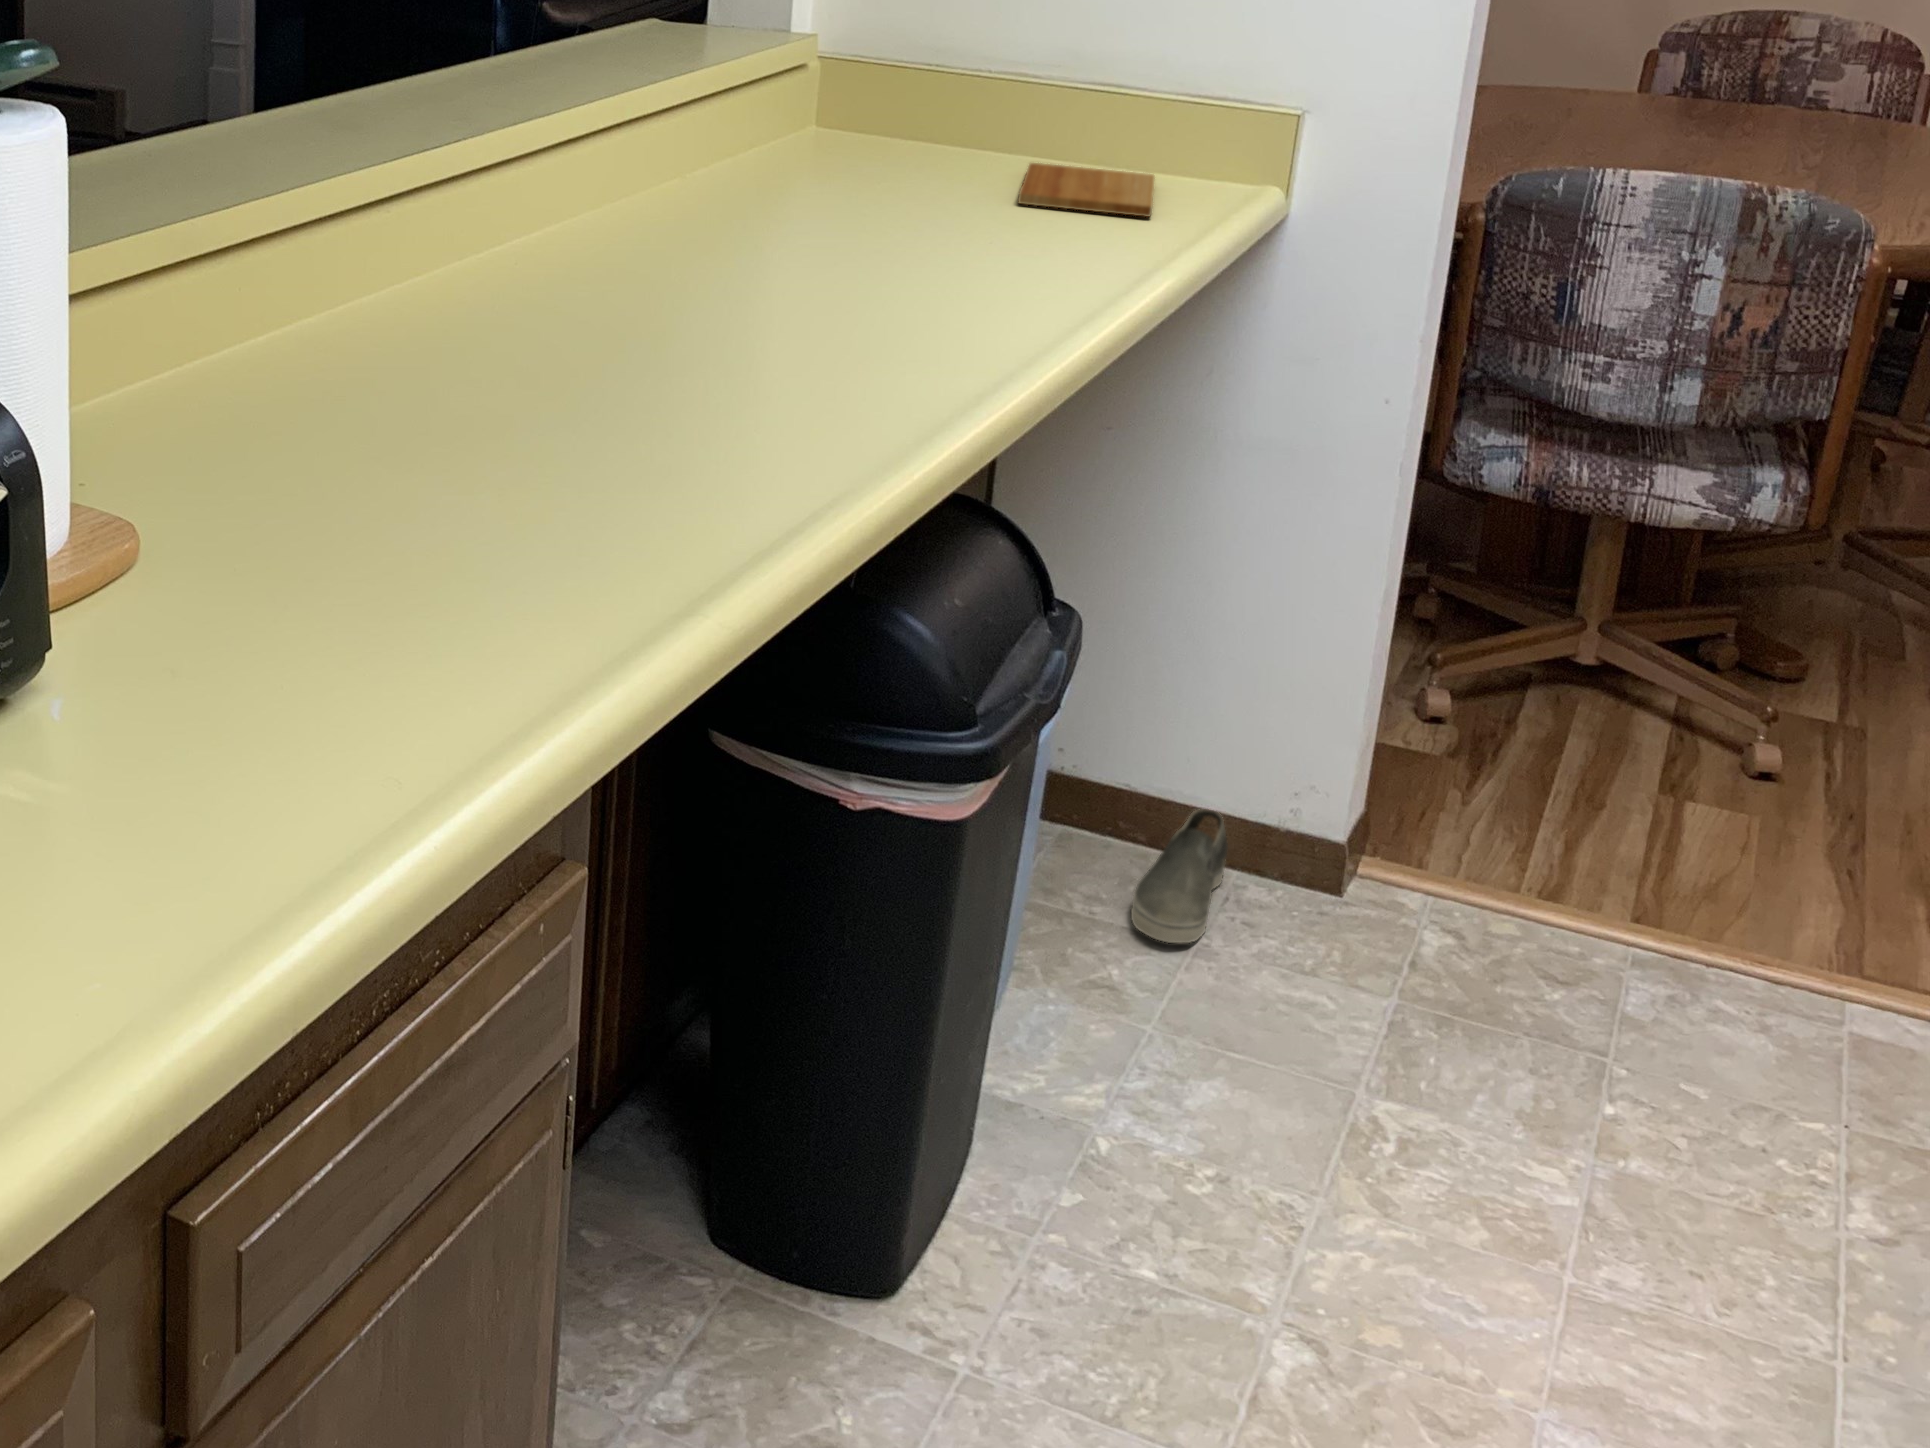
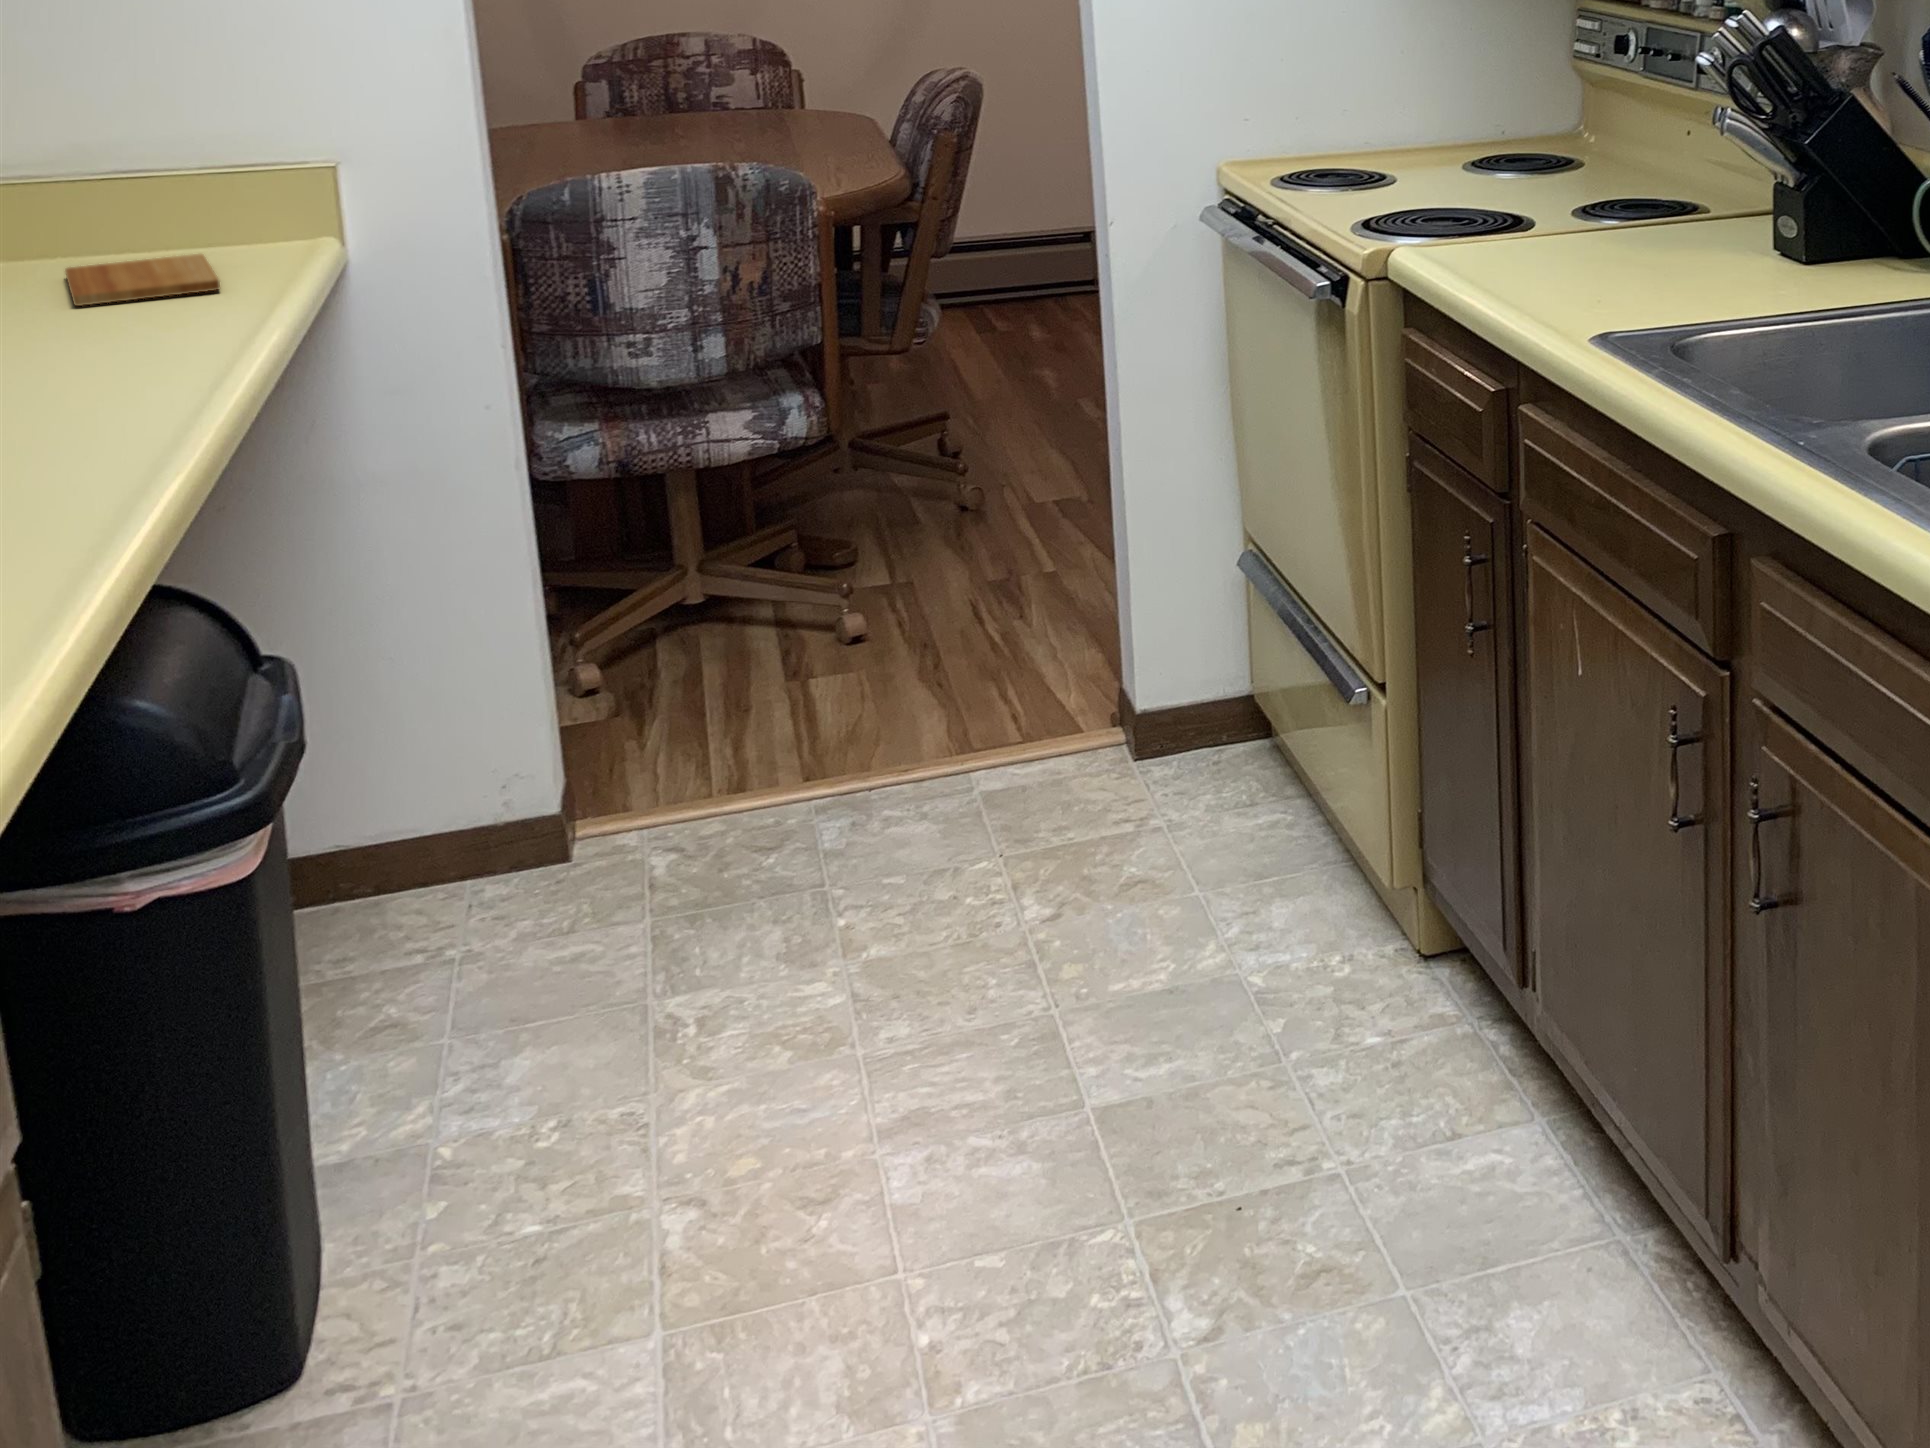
shoe: present [1131,809,1228,943] -> none [382,830,461,962]

